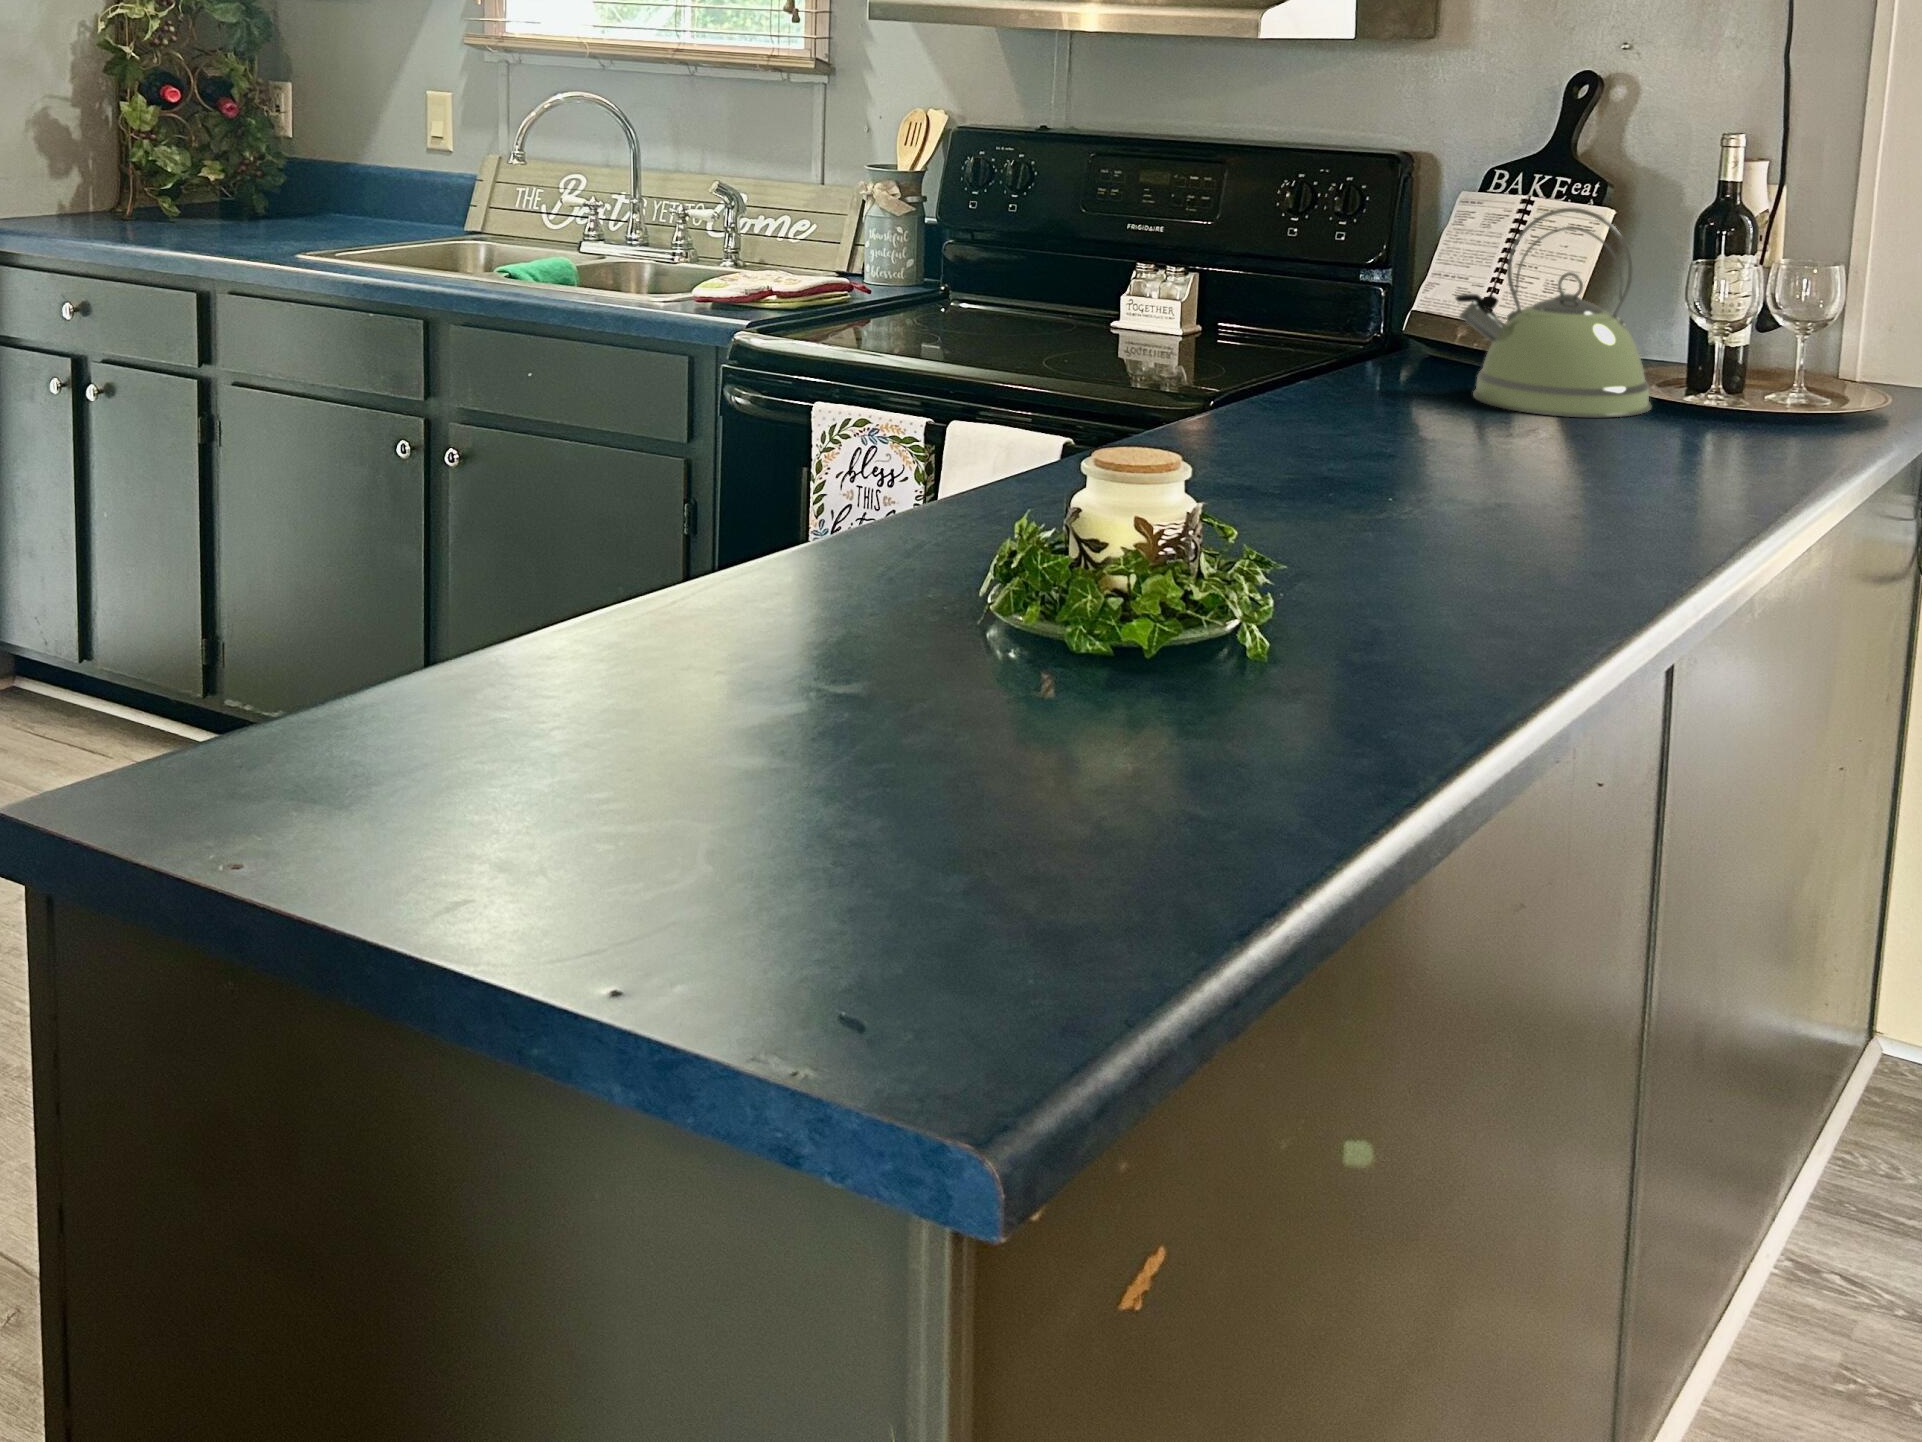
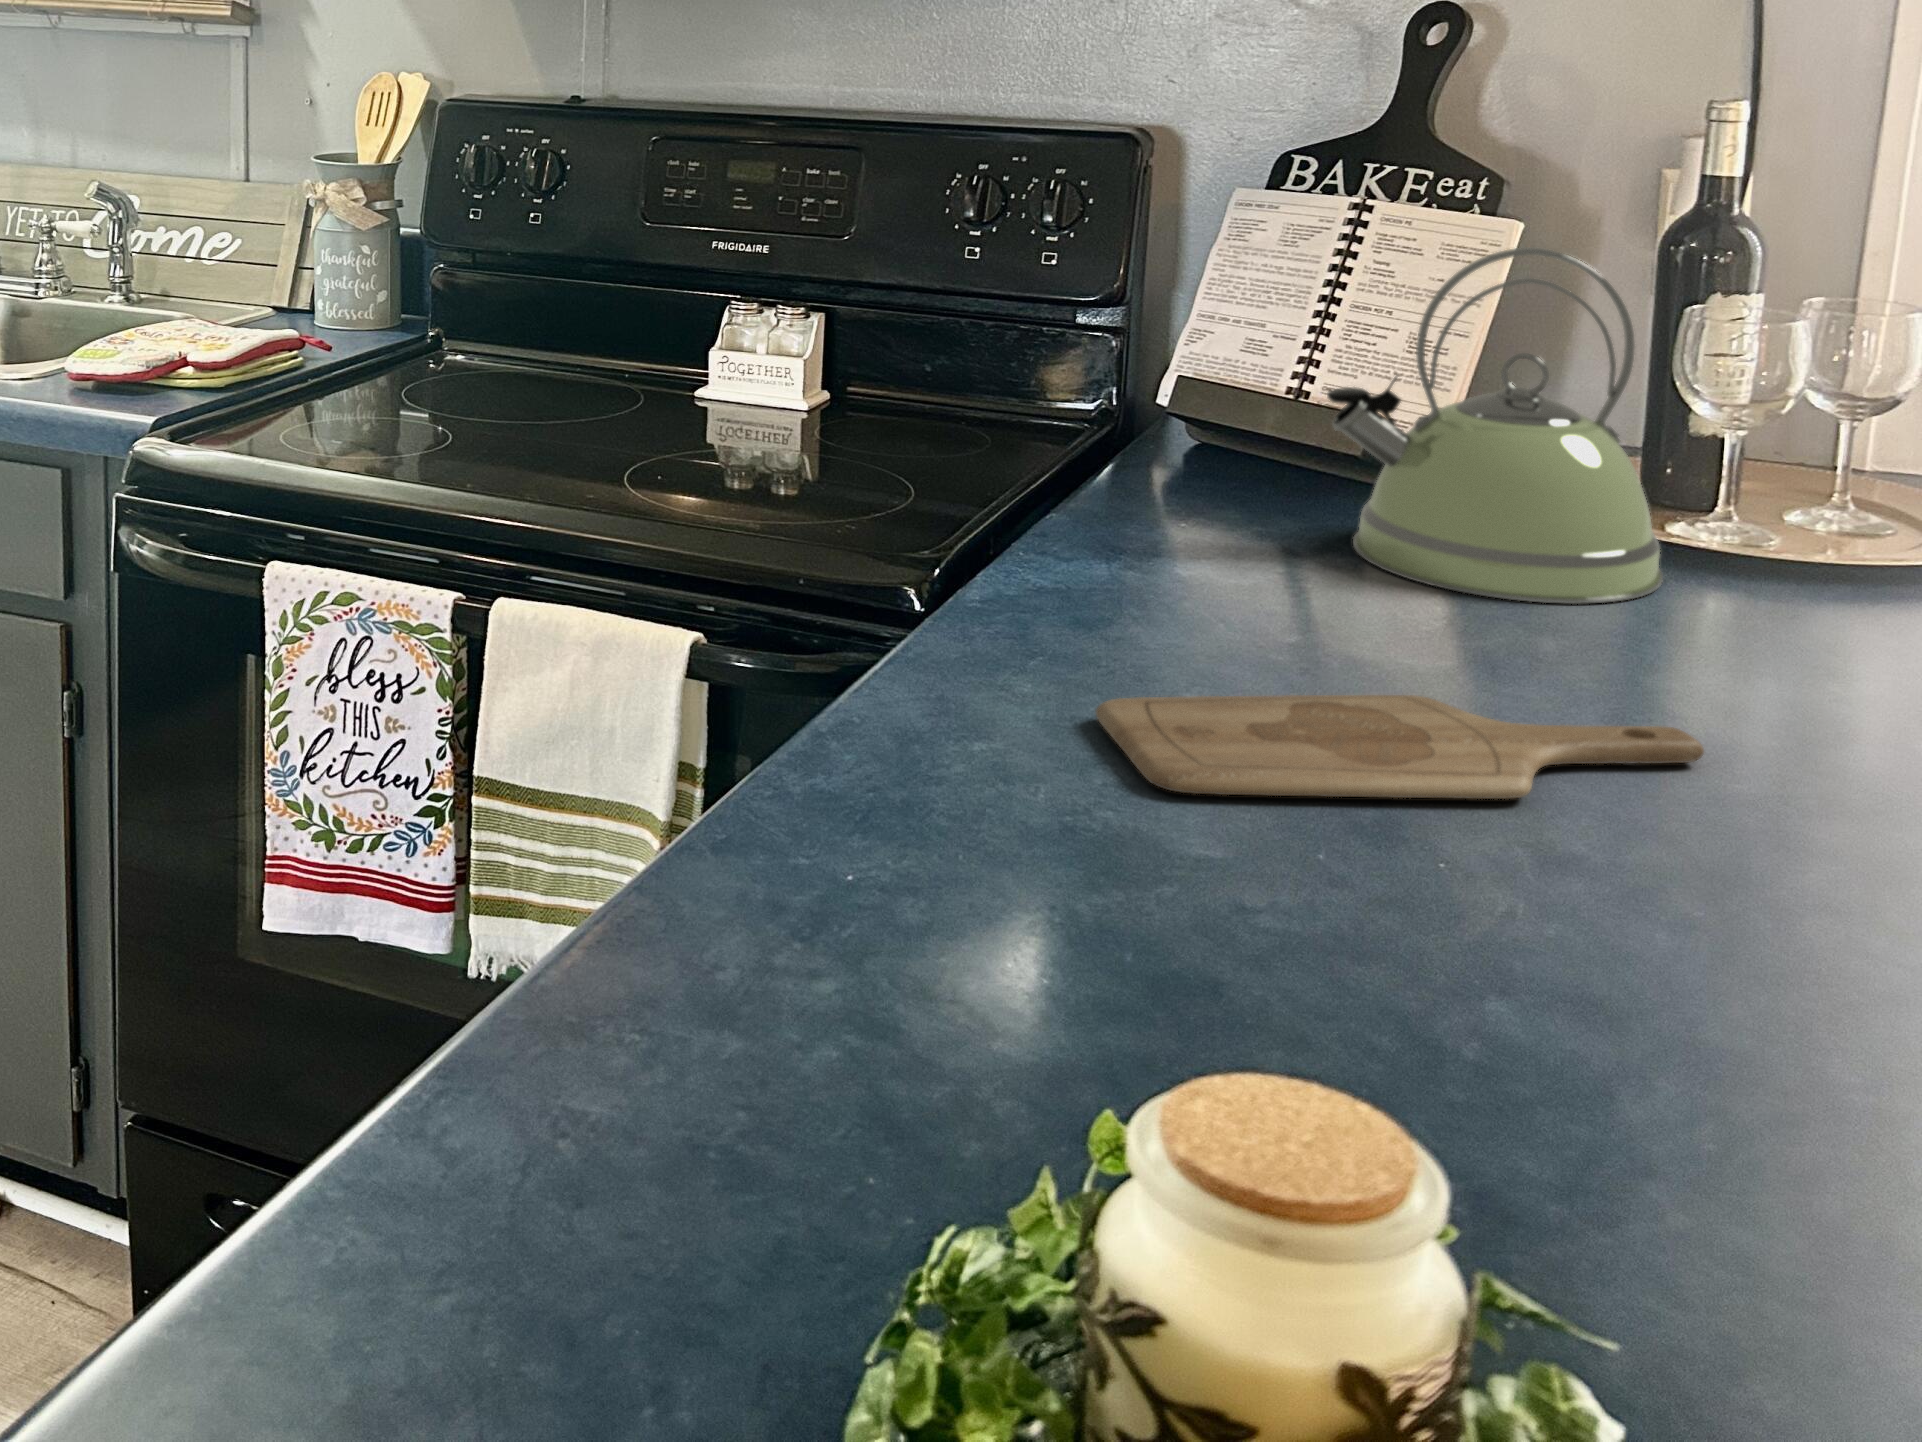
cutting board: none [1244,431,1567,470] -> present [1096,695,1704,799]

